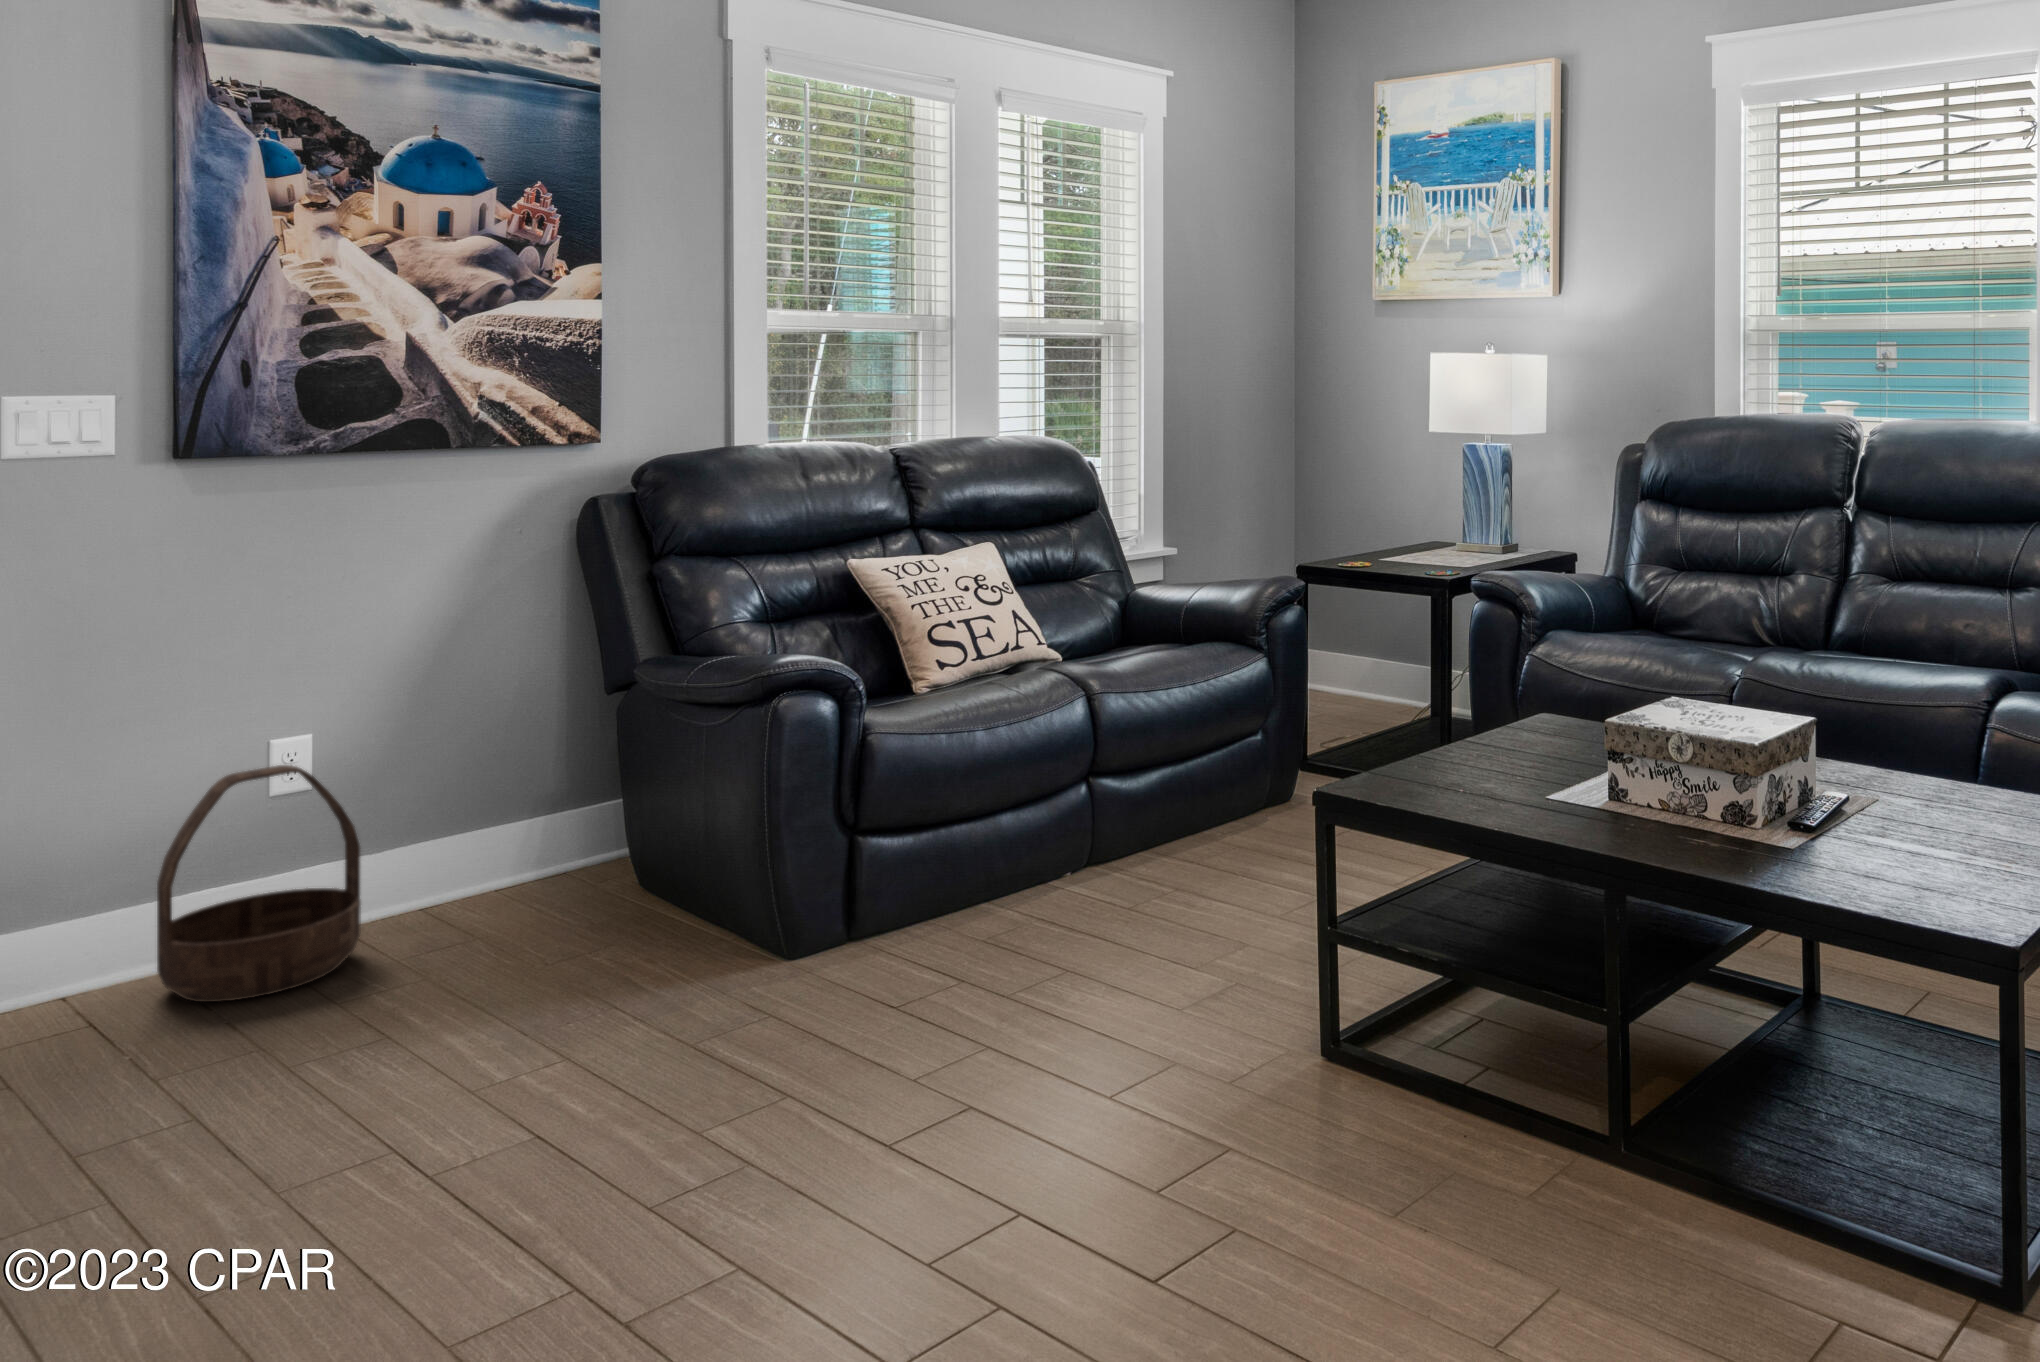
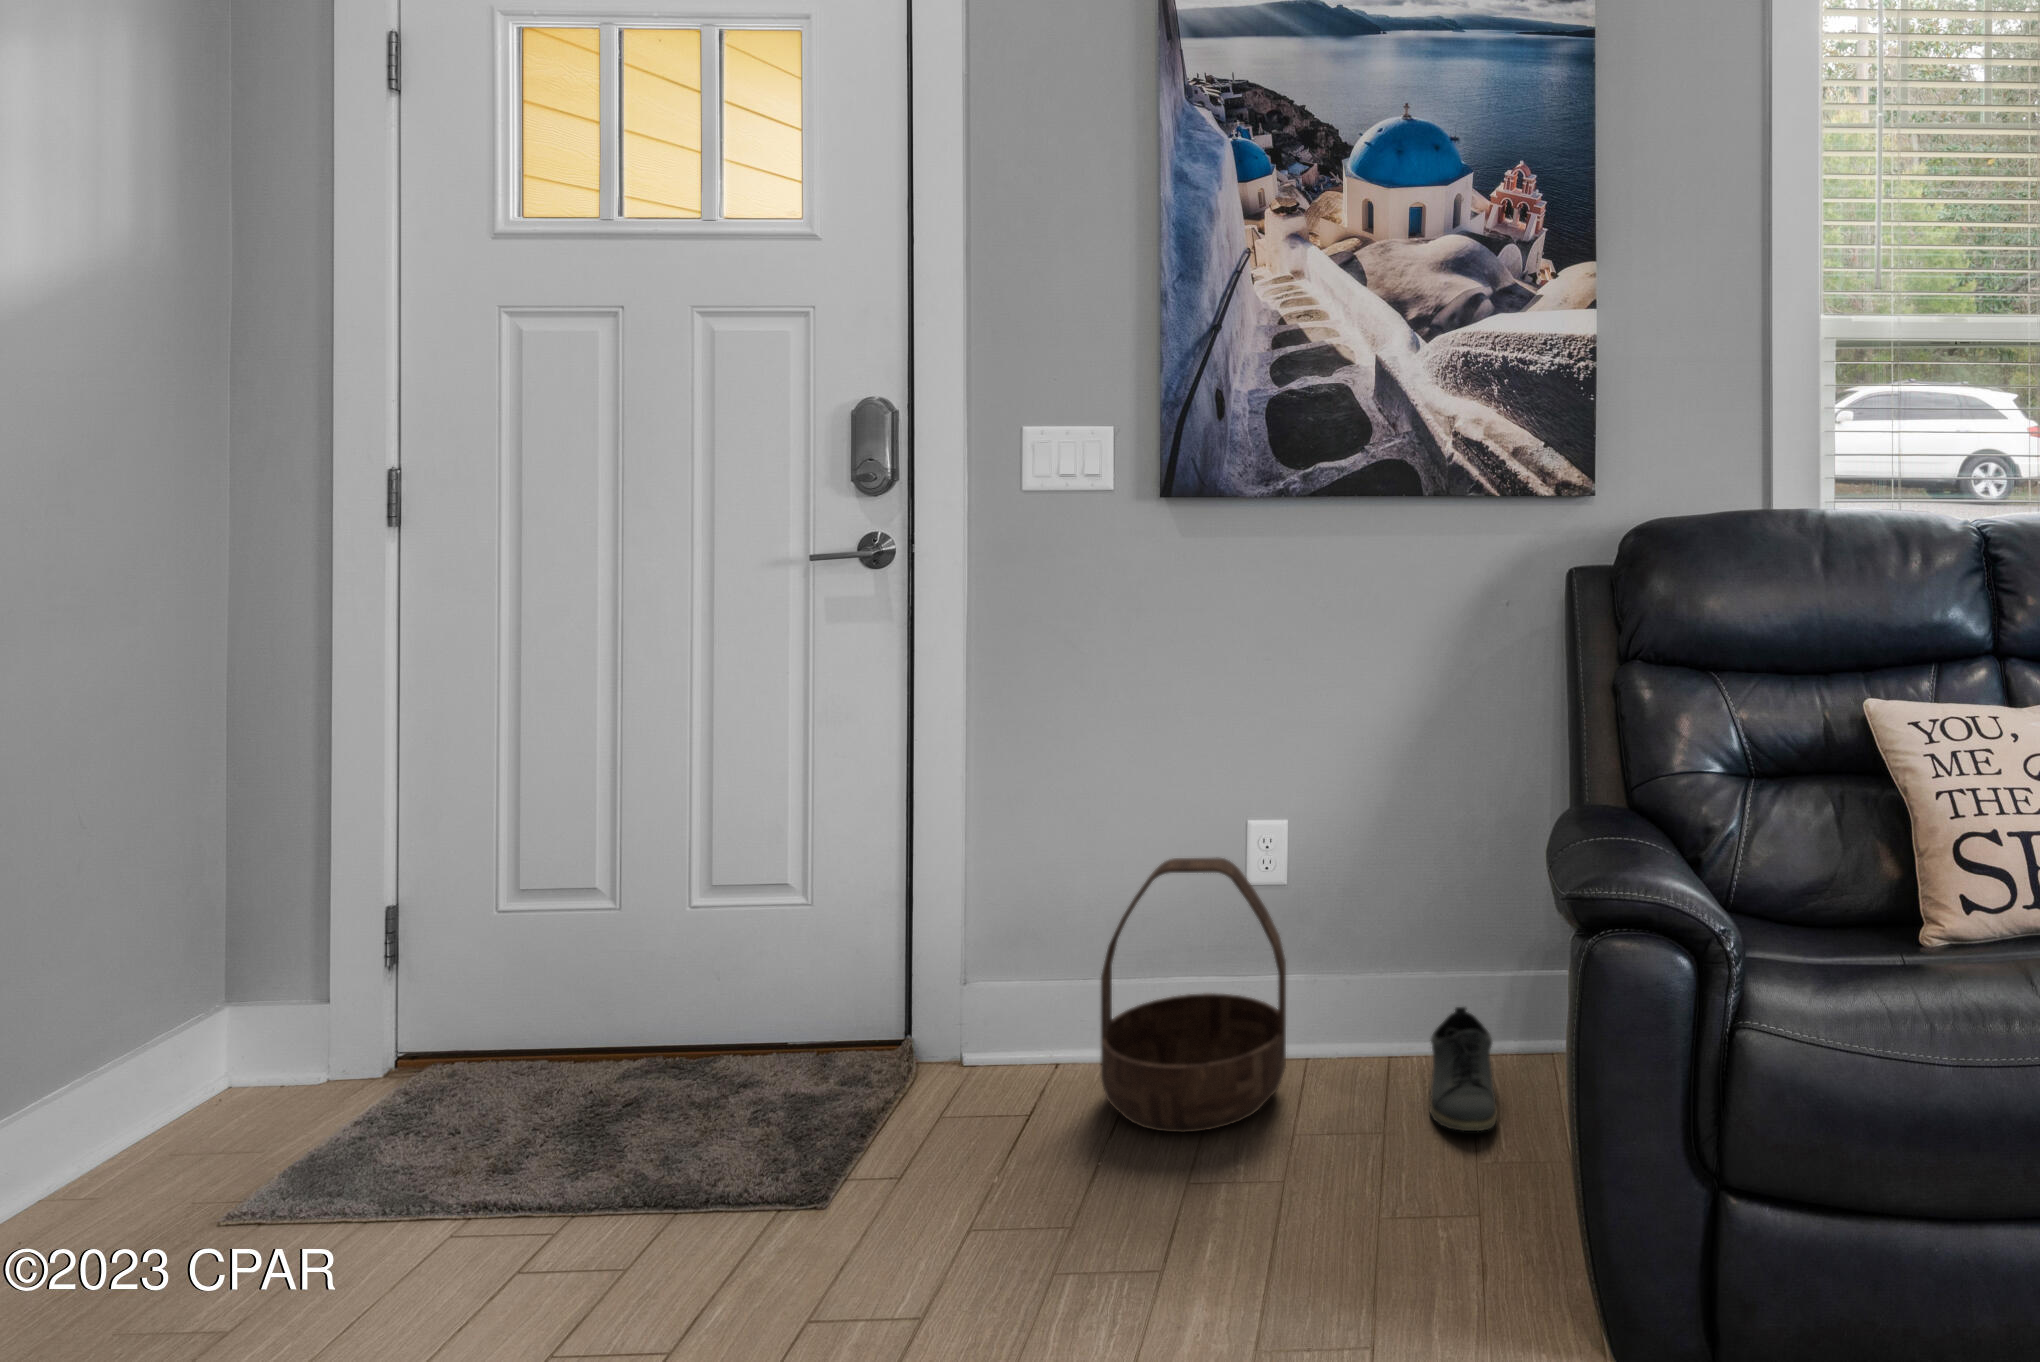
shoe: none [477,849,572,924] -> present [1429,1007,1497,1131]

